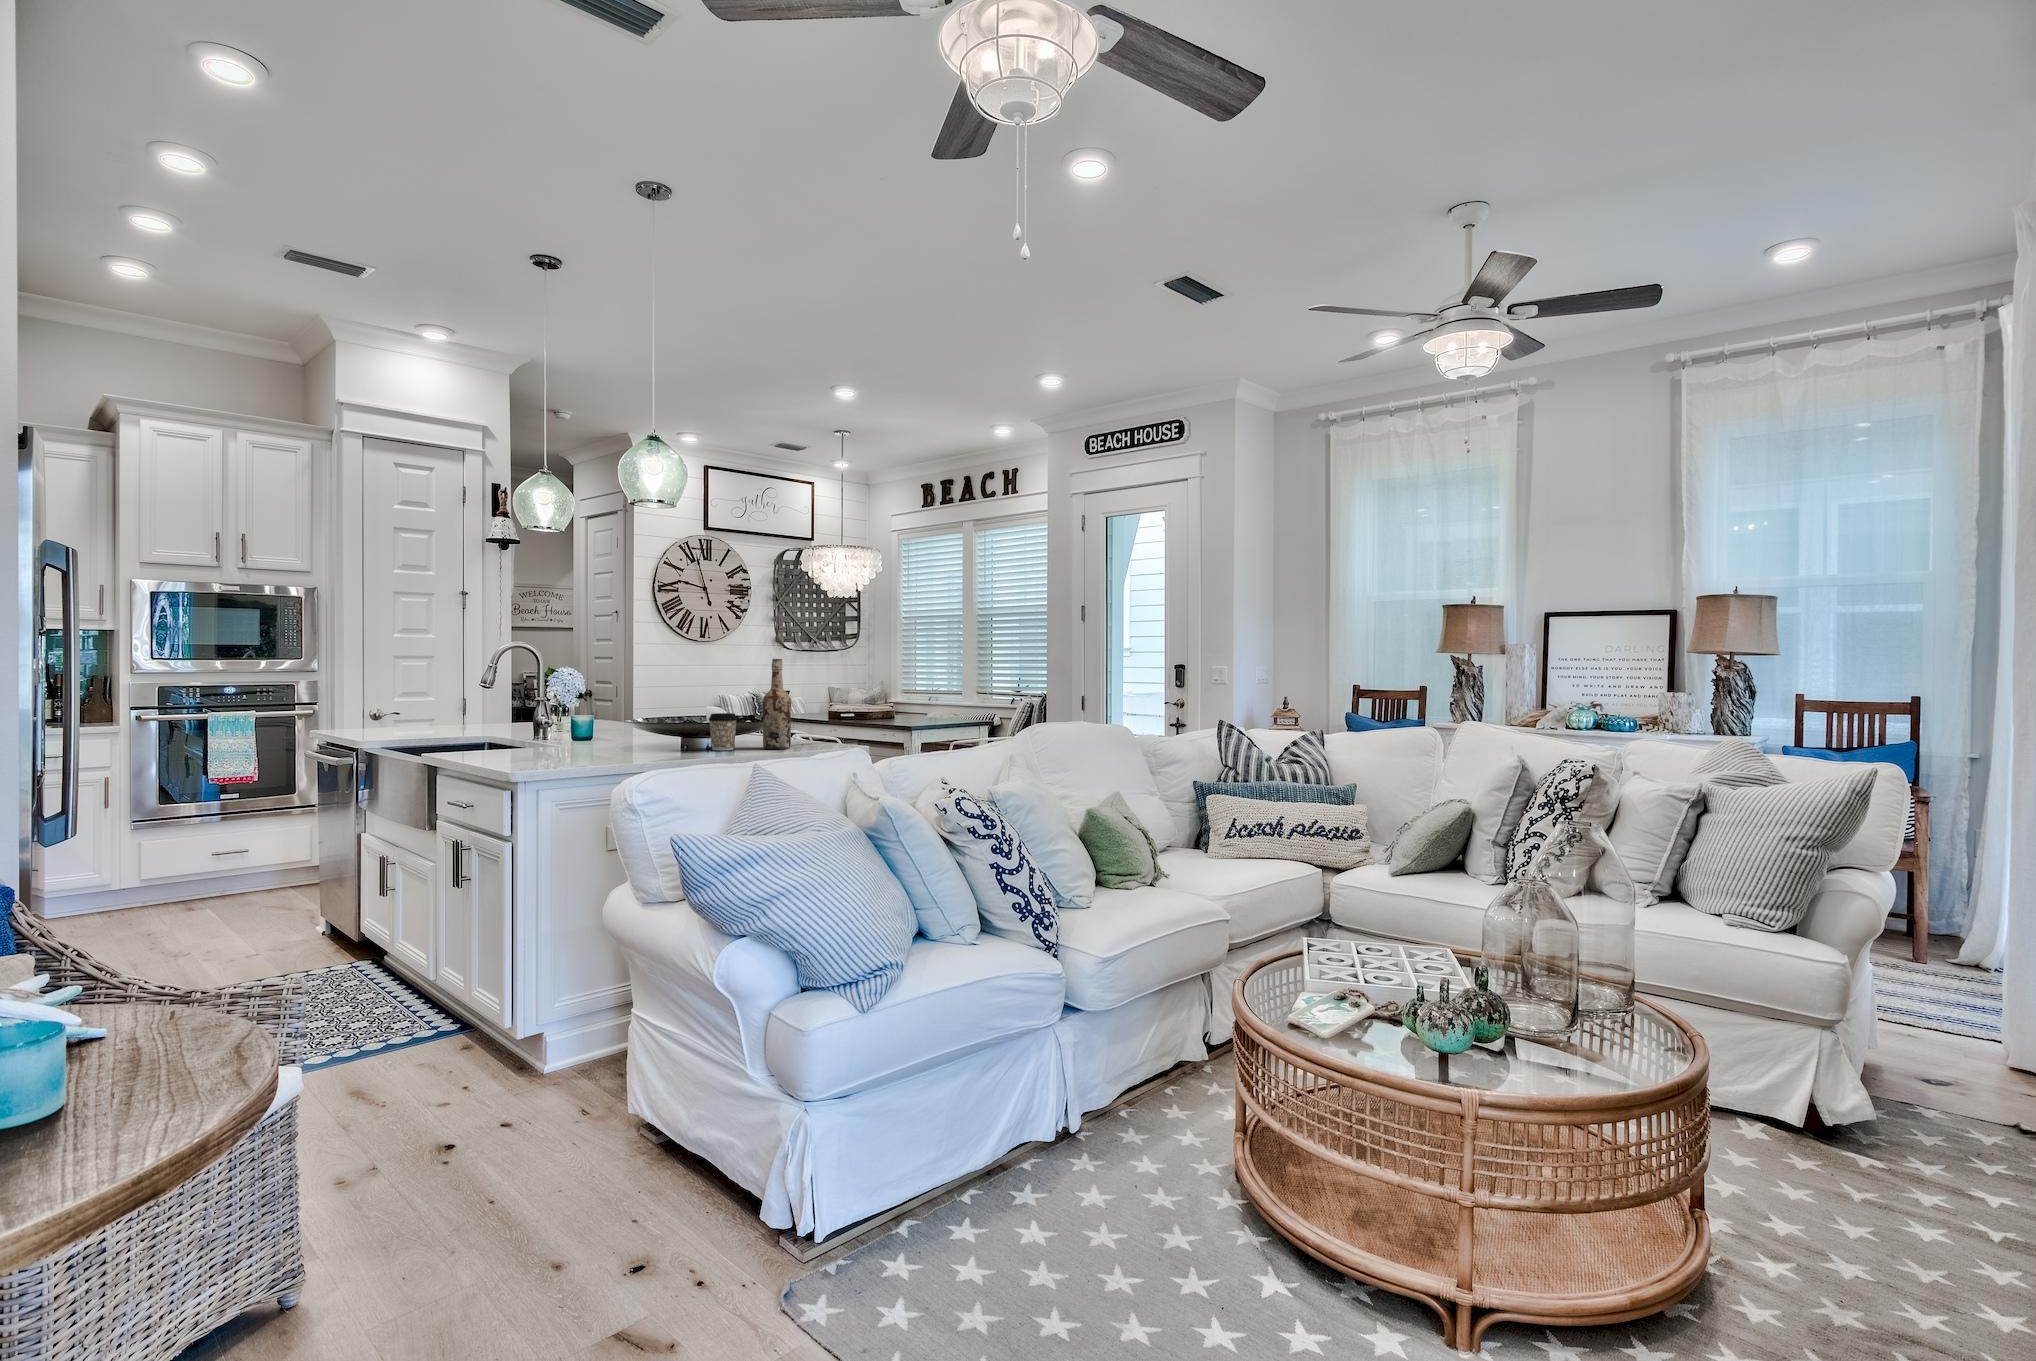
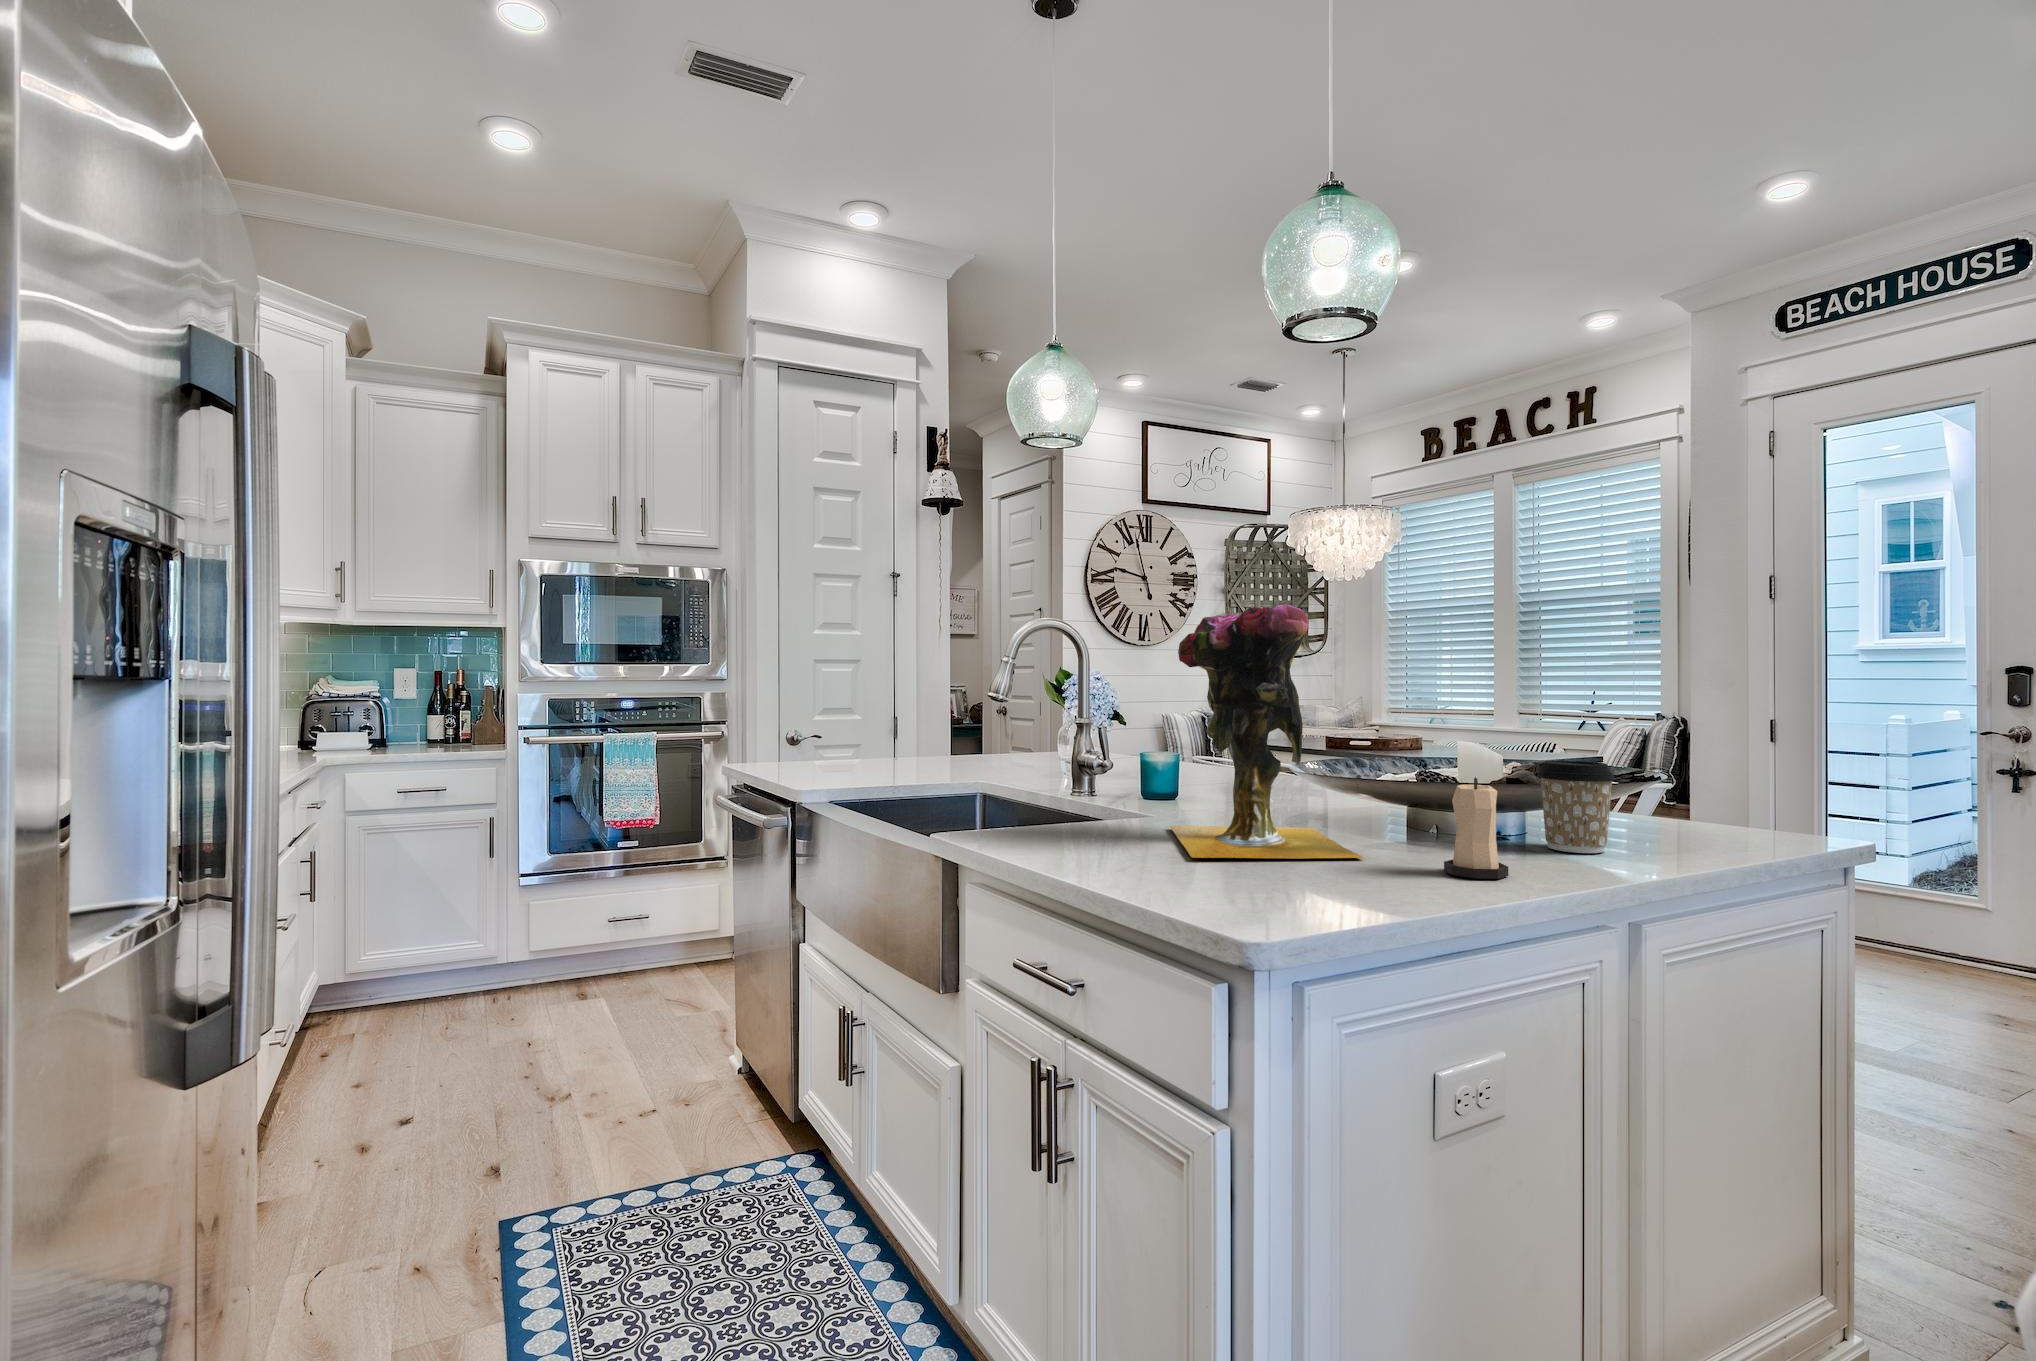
vase: none [543,646,631,756] -> present [1170,605,1363,859]
wine bottle: present [763,659,791,749] -> none [1669,629,1753,854]
candle: none [643,718,667,757] -> present [1444,777,1508,879]

